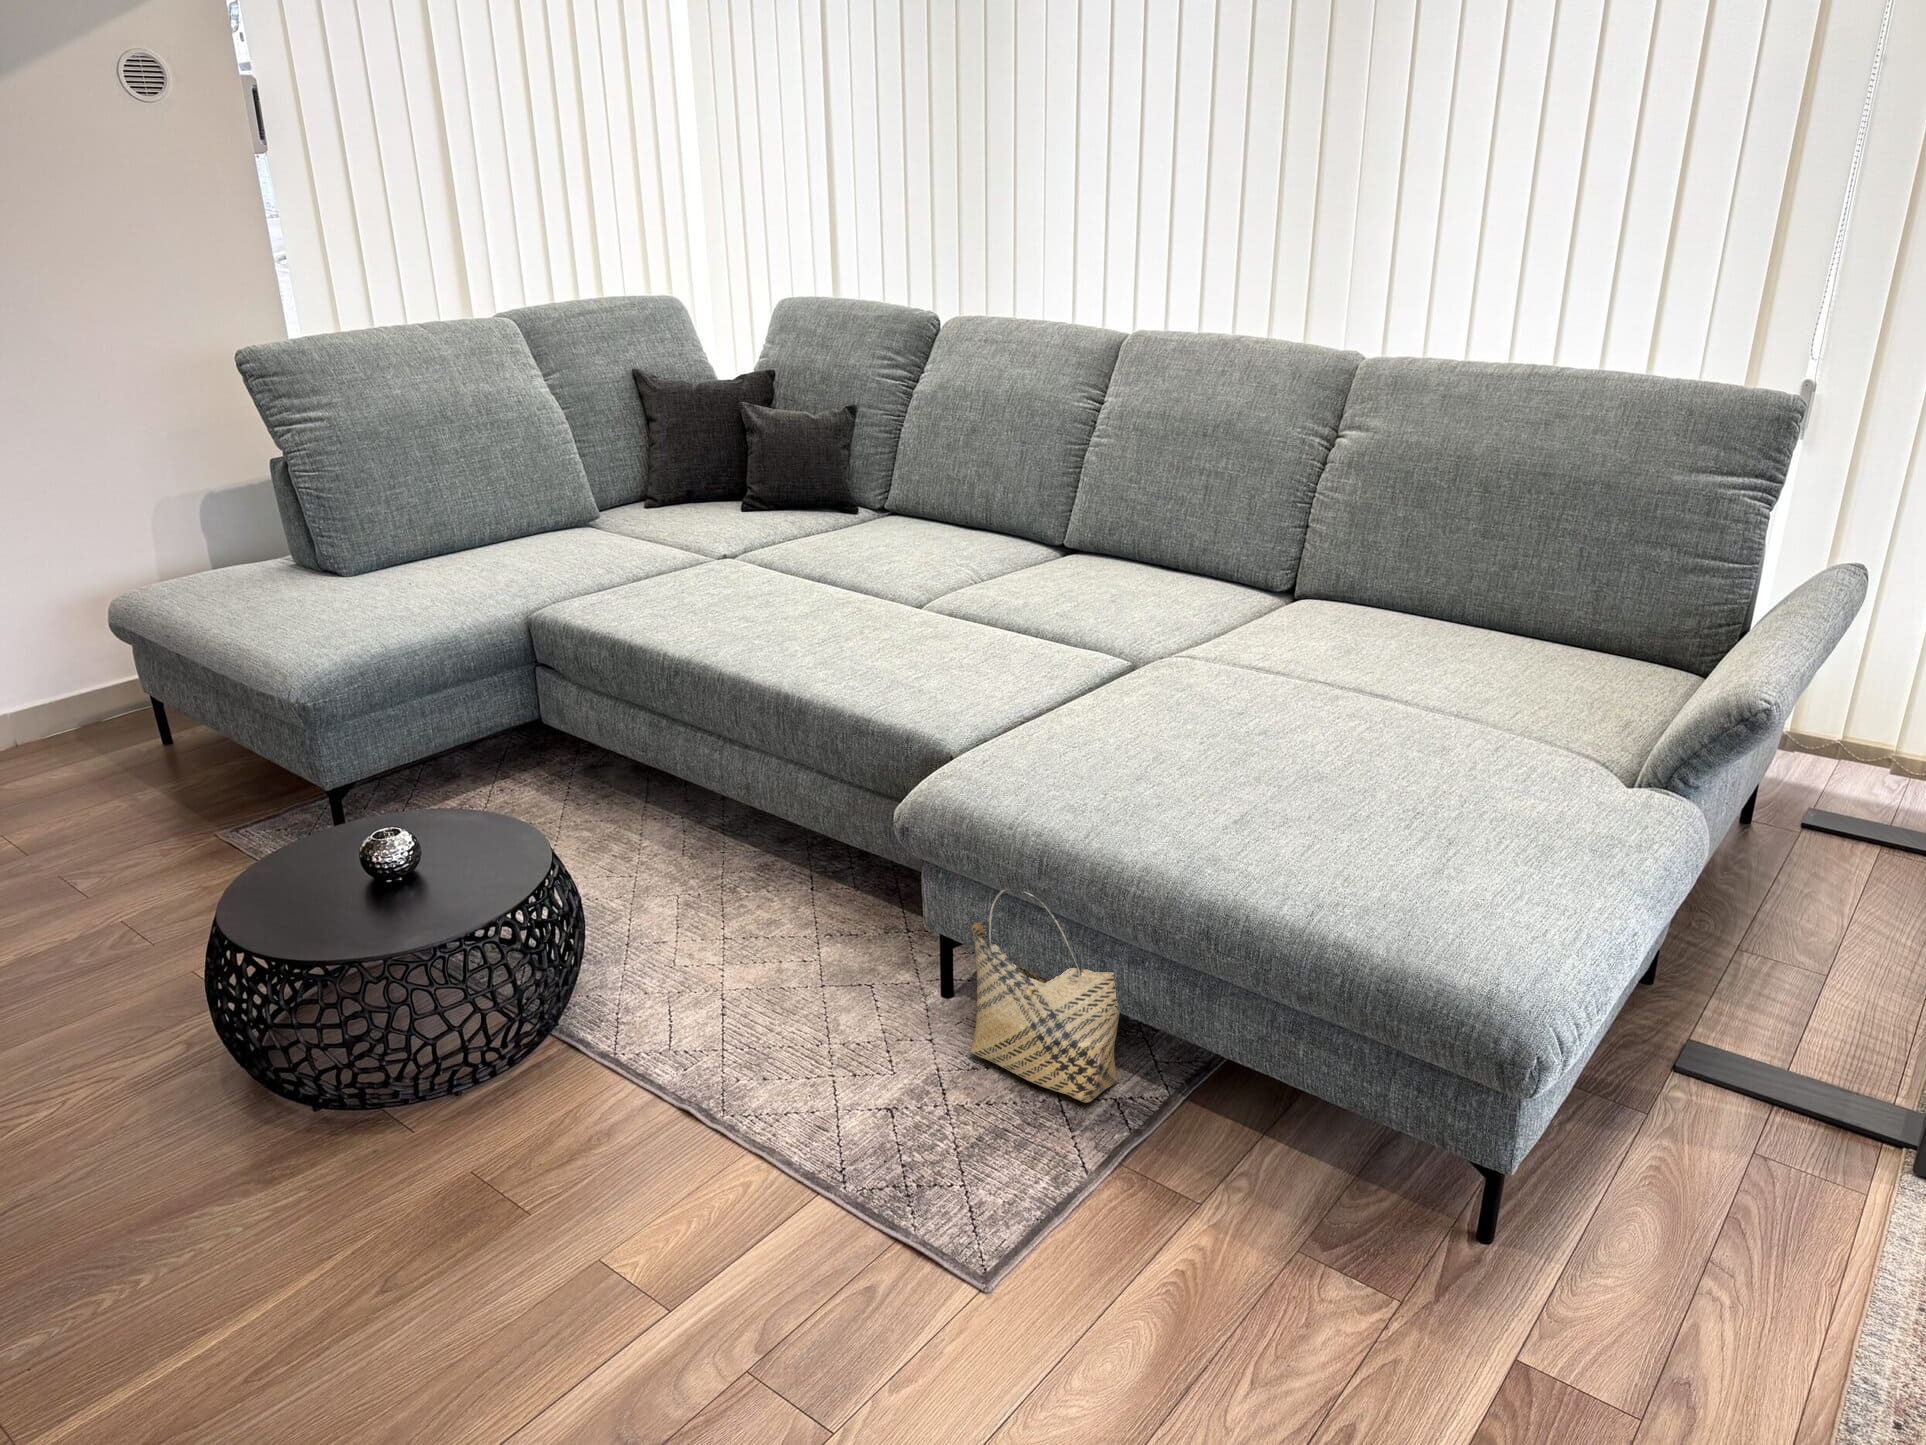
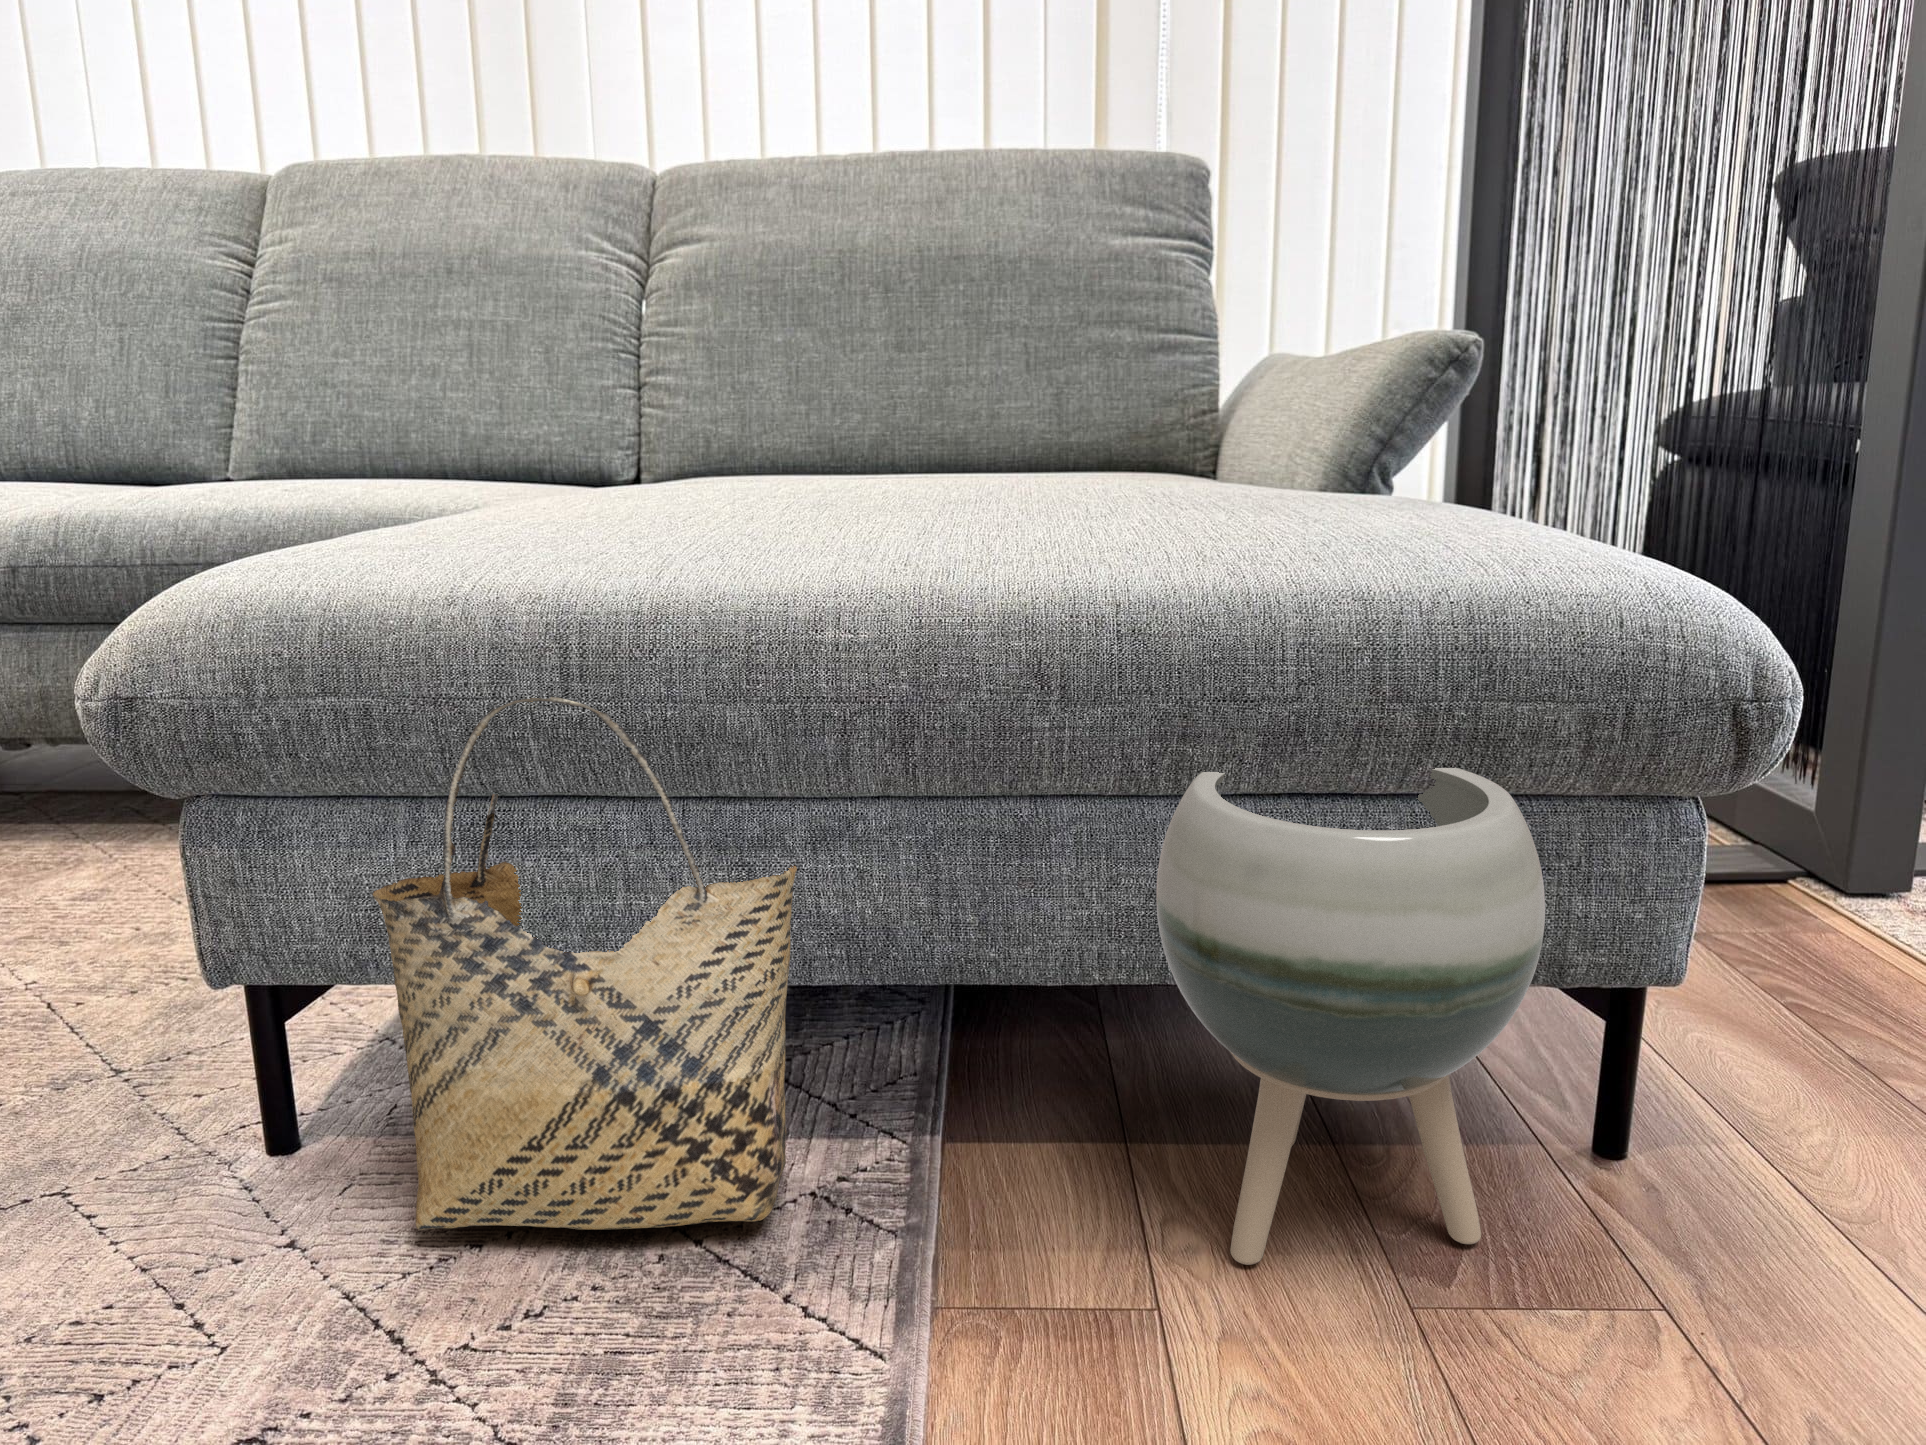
planter: none [1243,991,1417,1242] -> present [1156,768,1545,1265]

